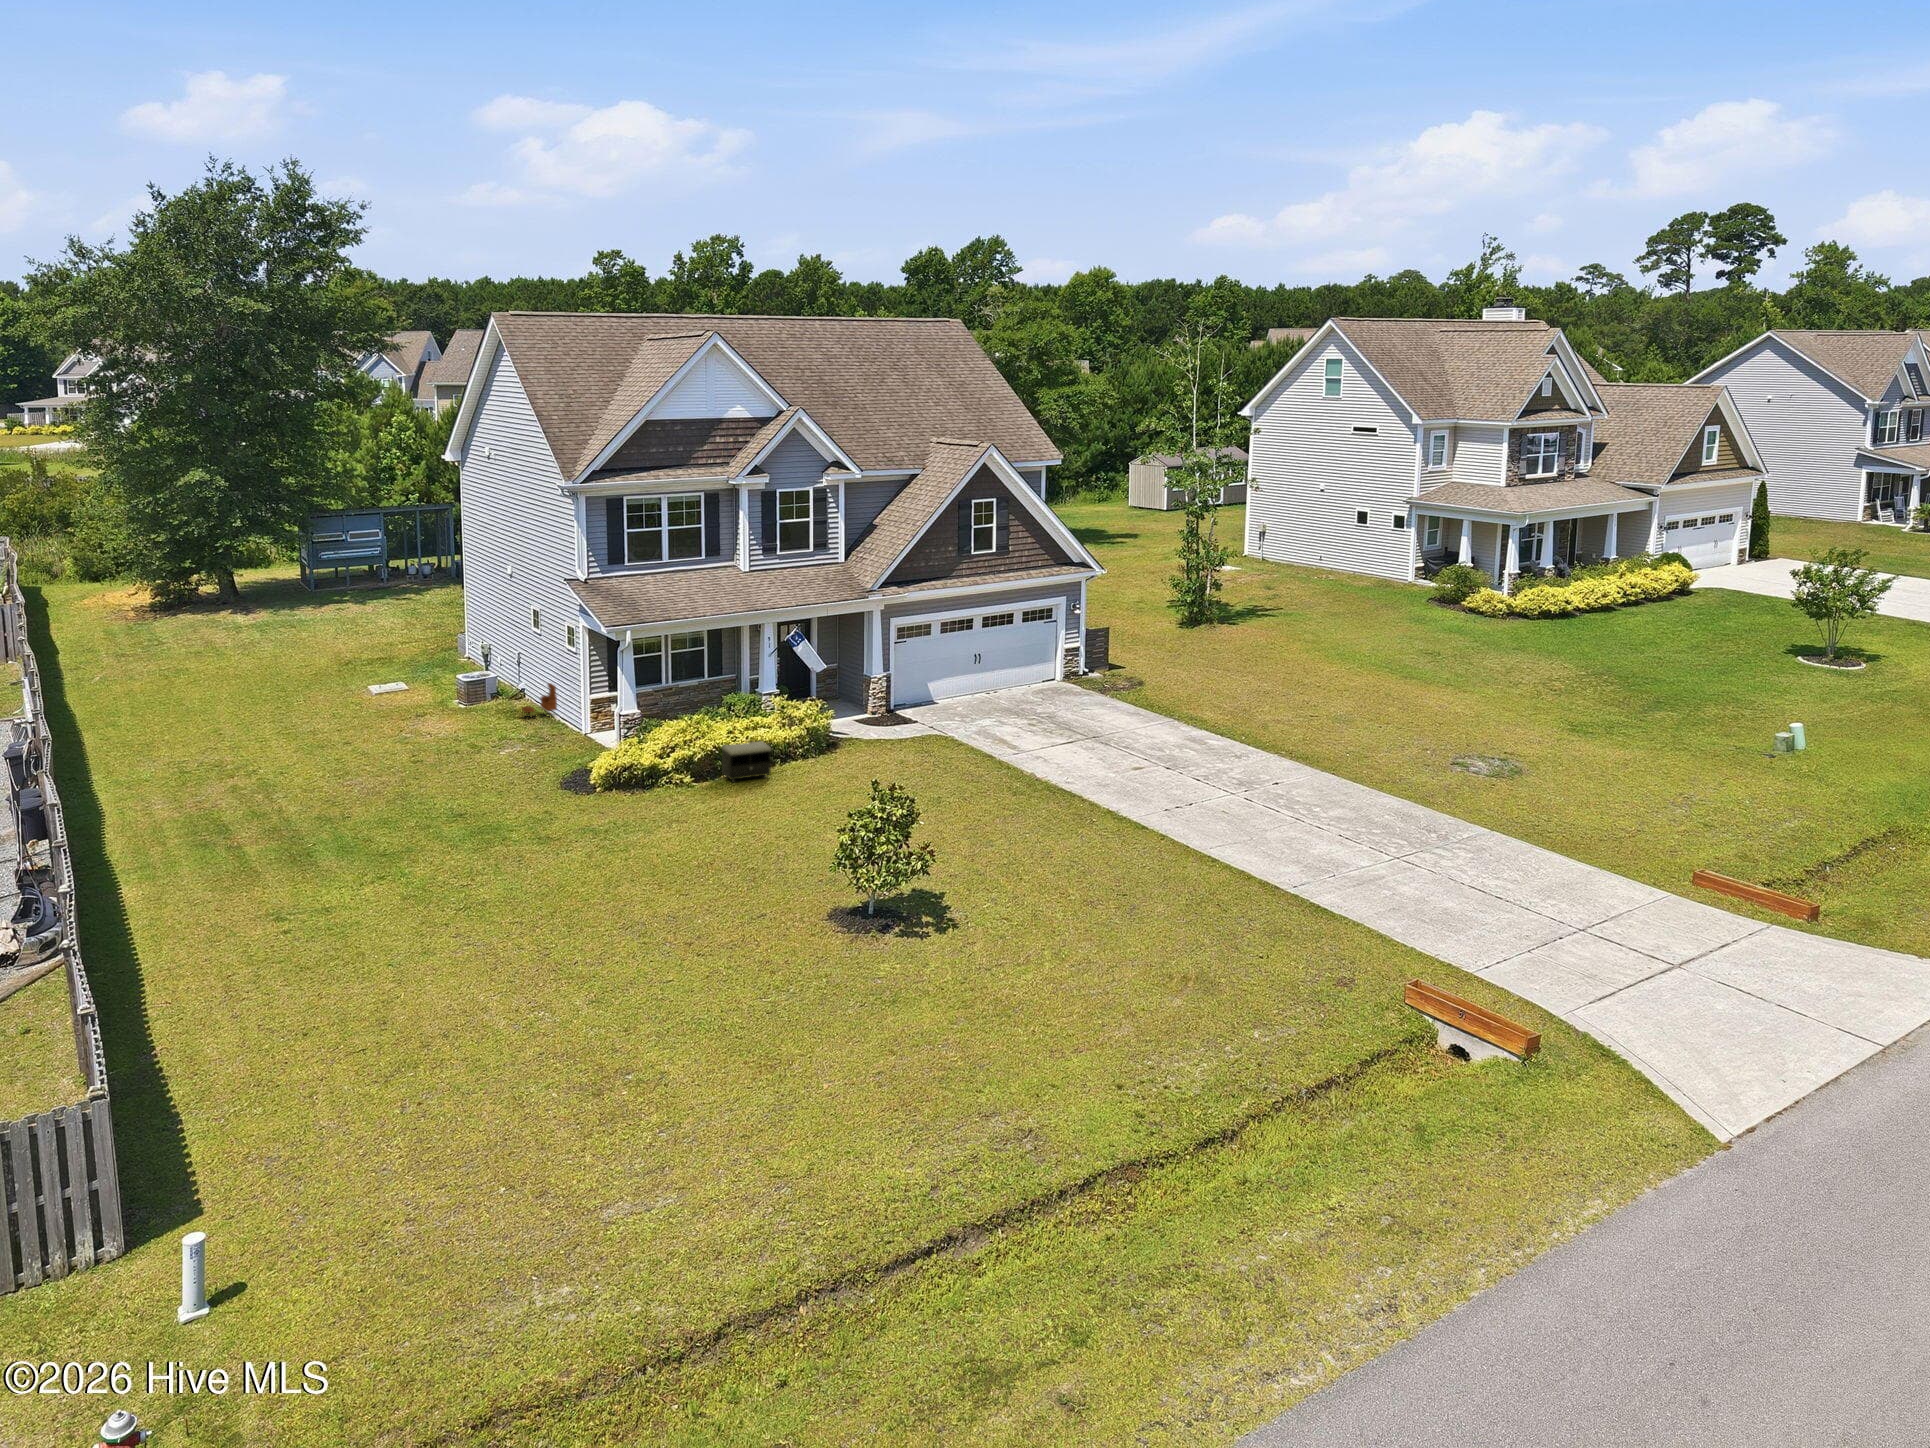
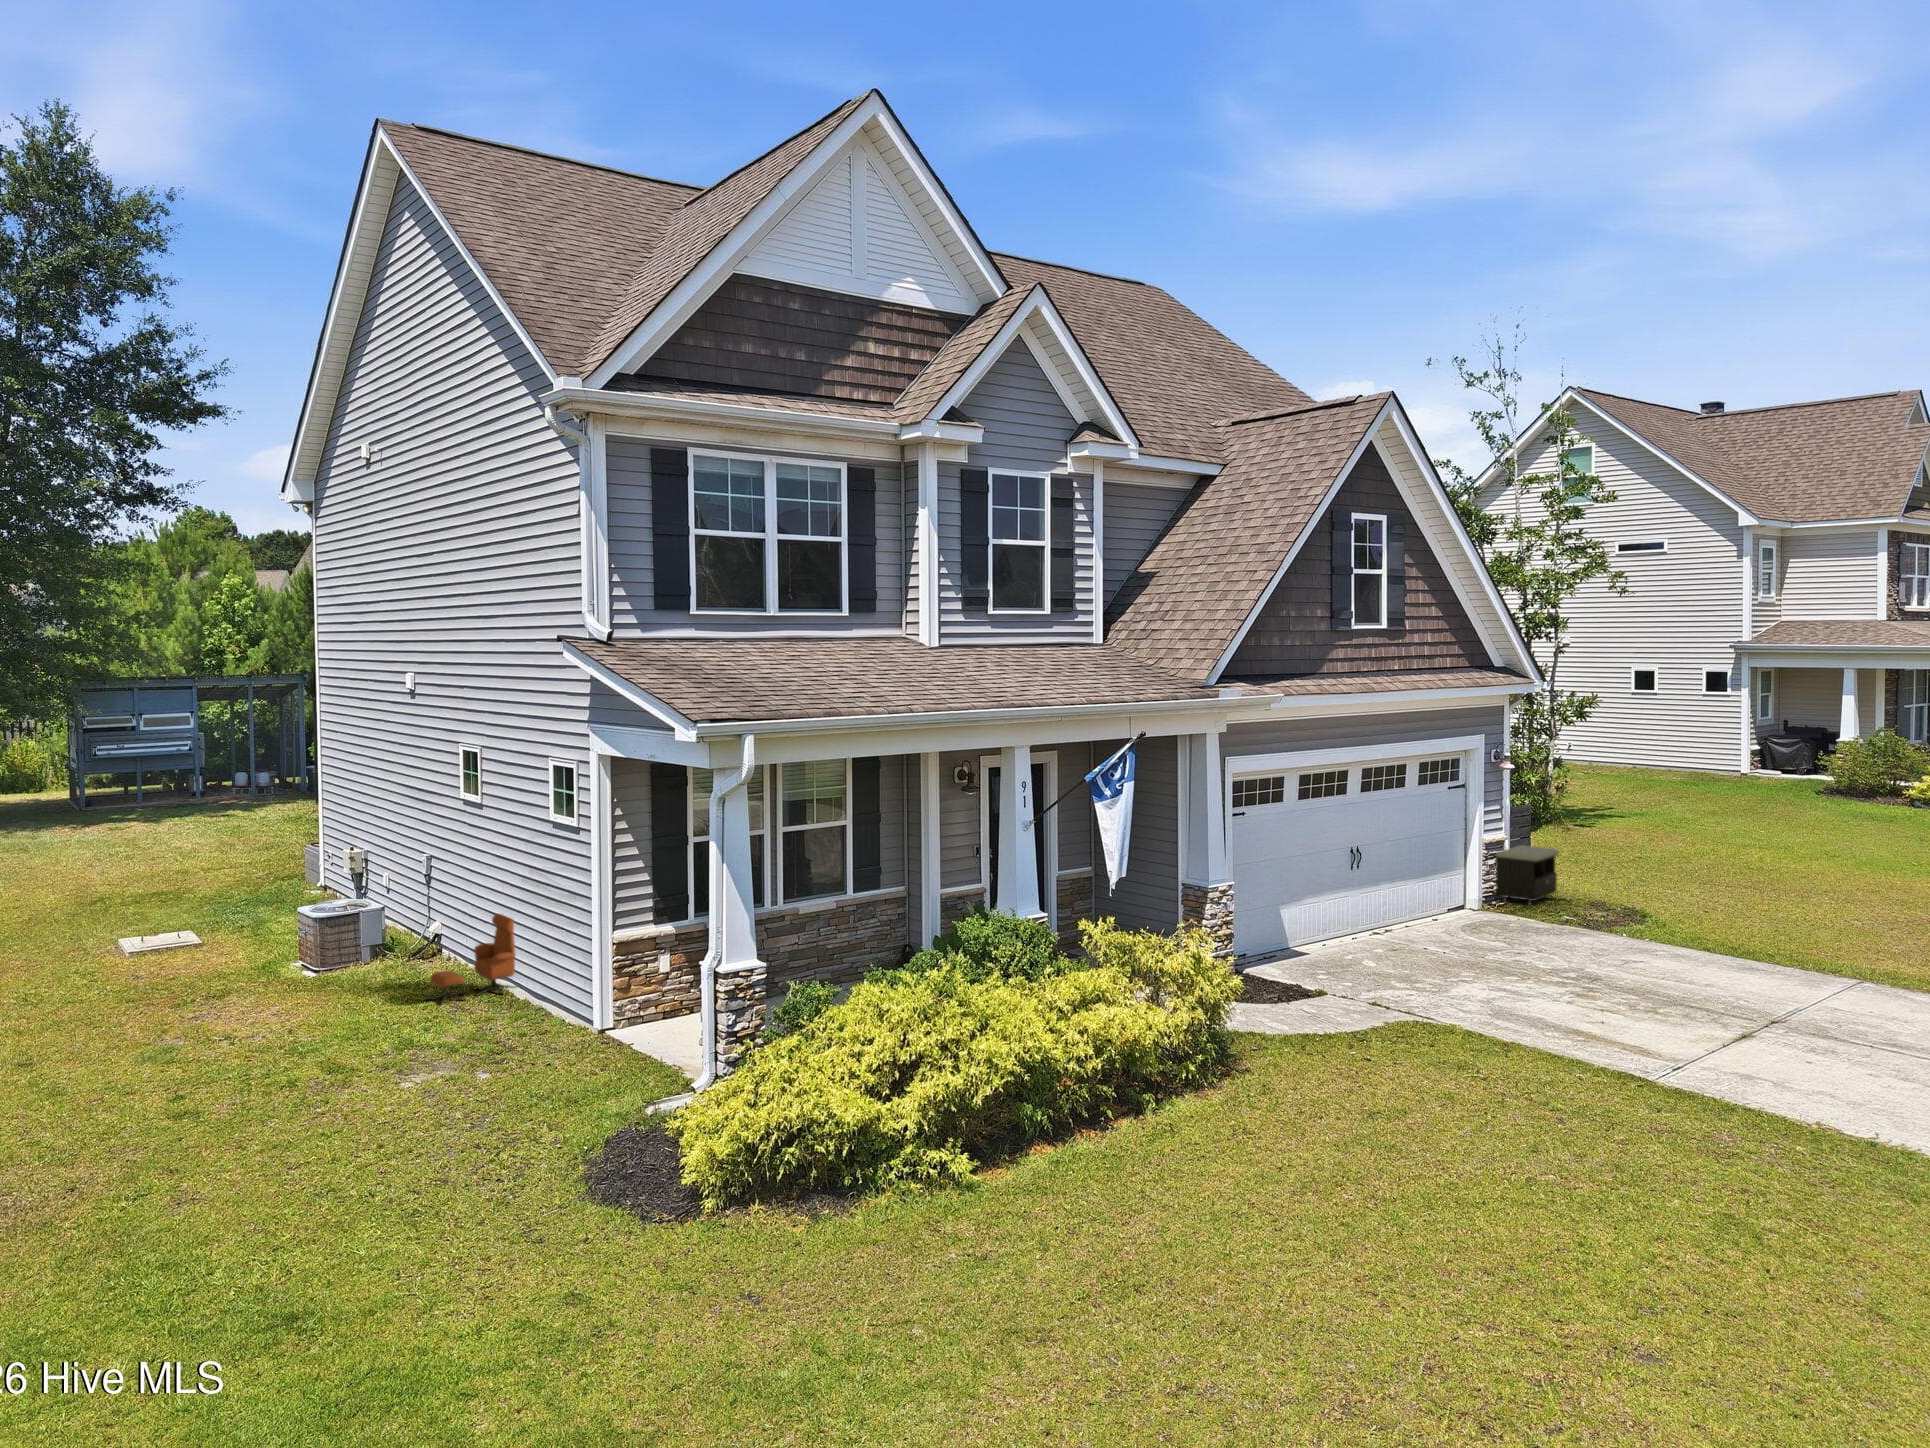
storage bench: present [722,741,771,780] -> present [1496,845,1559,905]

